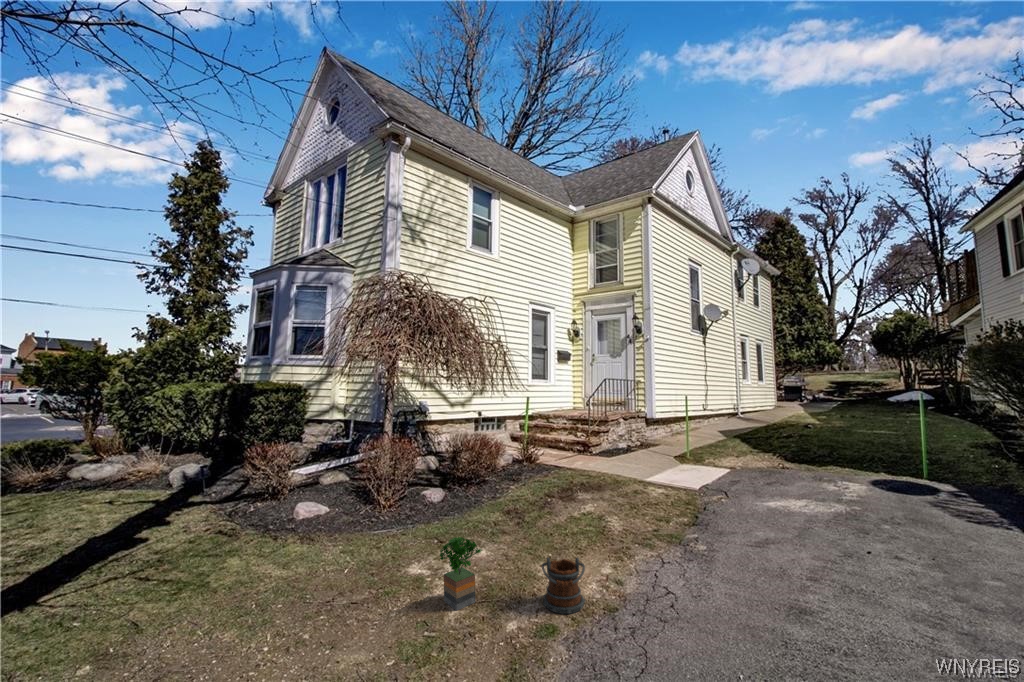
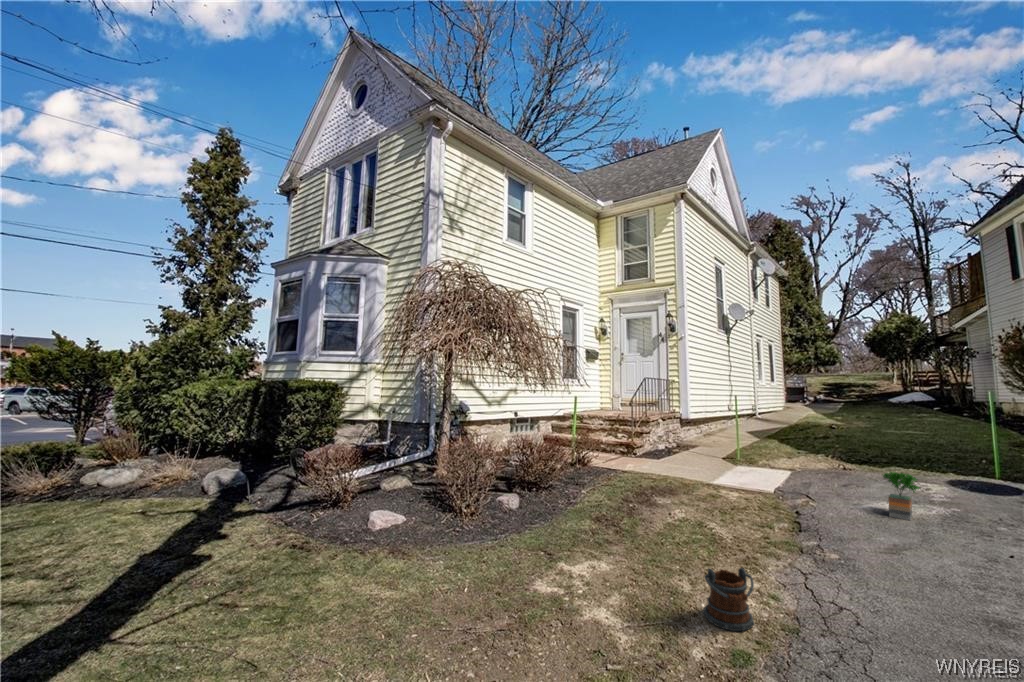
potted tree: present [440,537,482,610] -> present [883,472,919,520]

